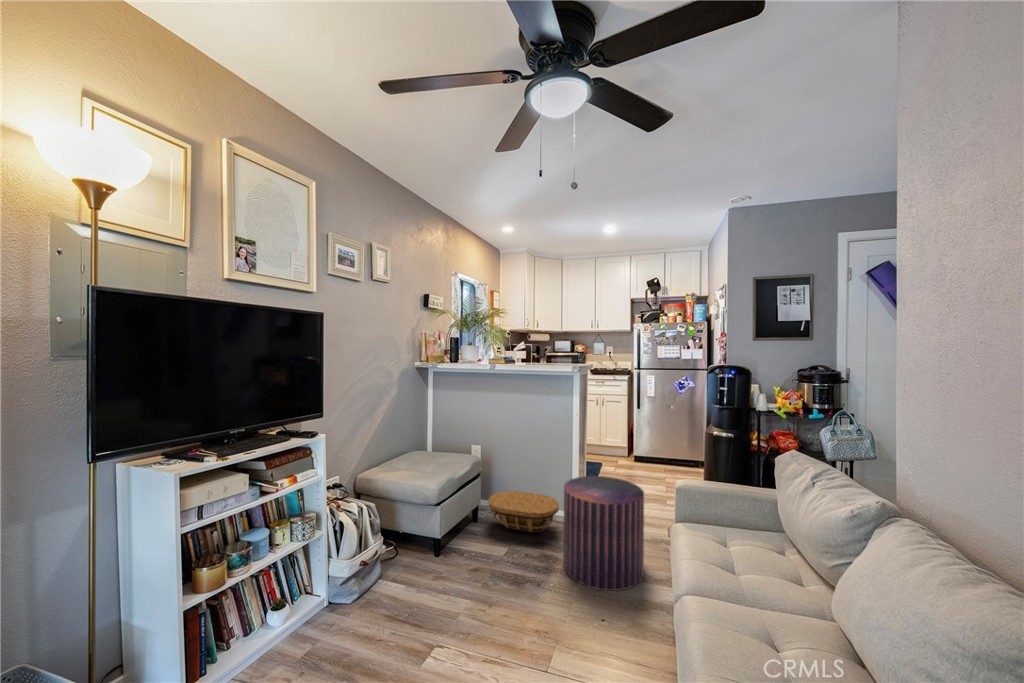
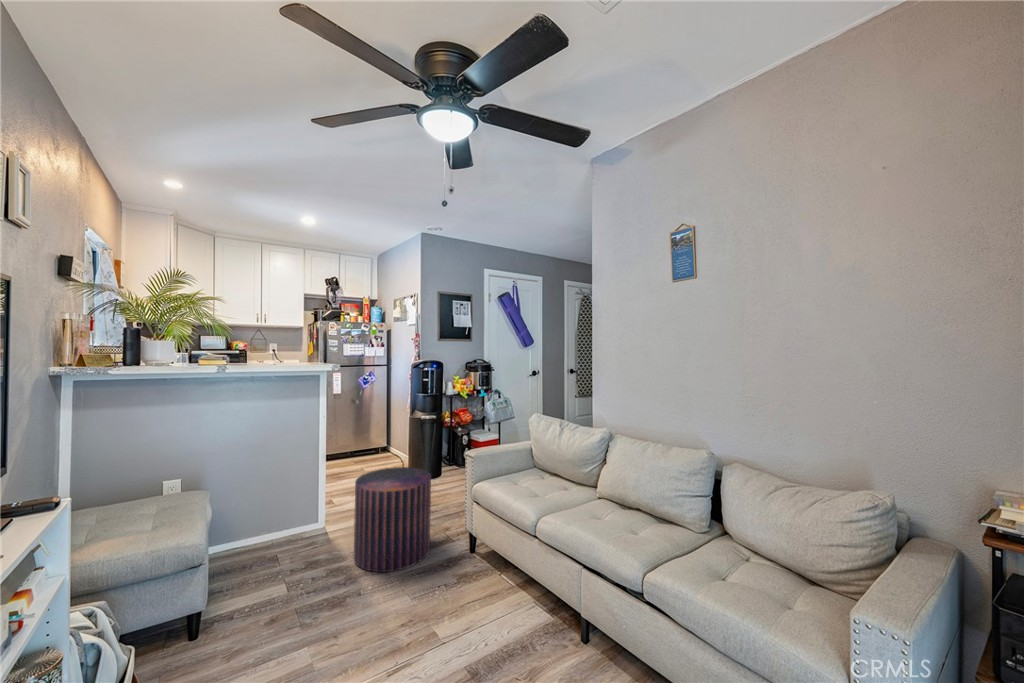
basket: present [488,491,559,532] -> none [224,514,323,569]

